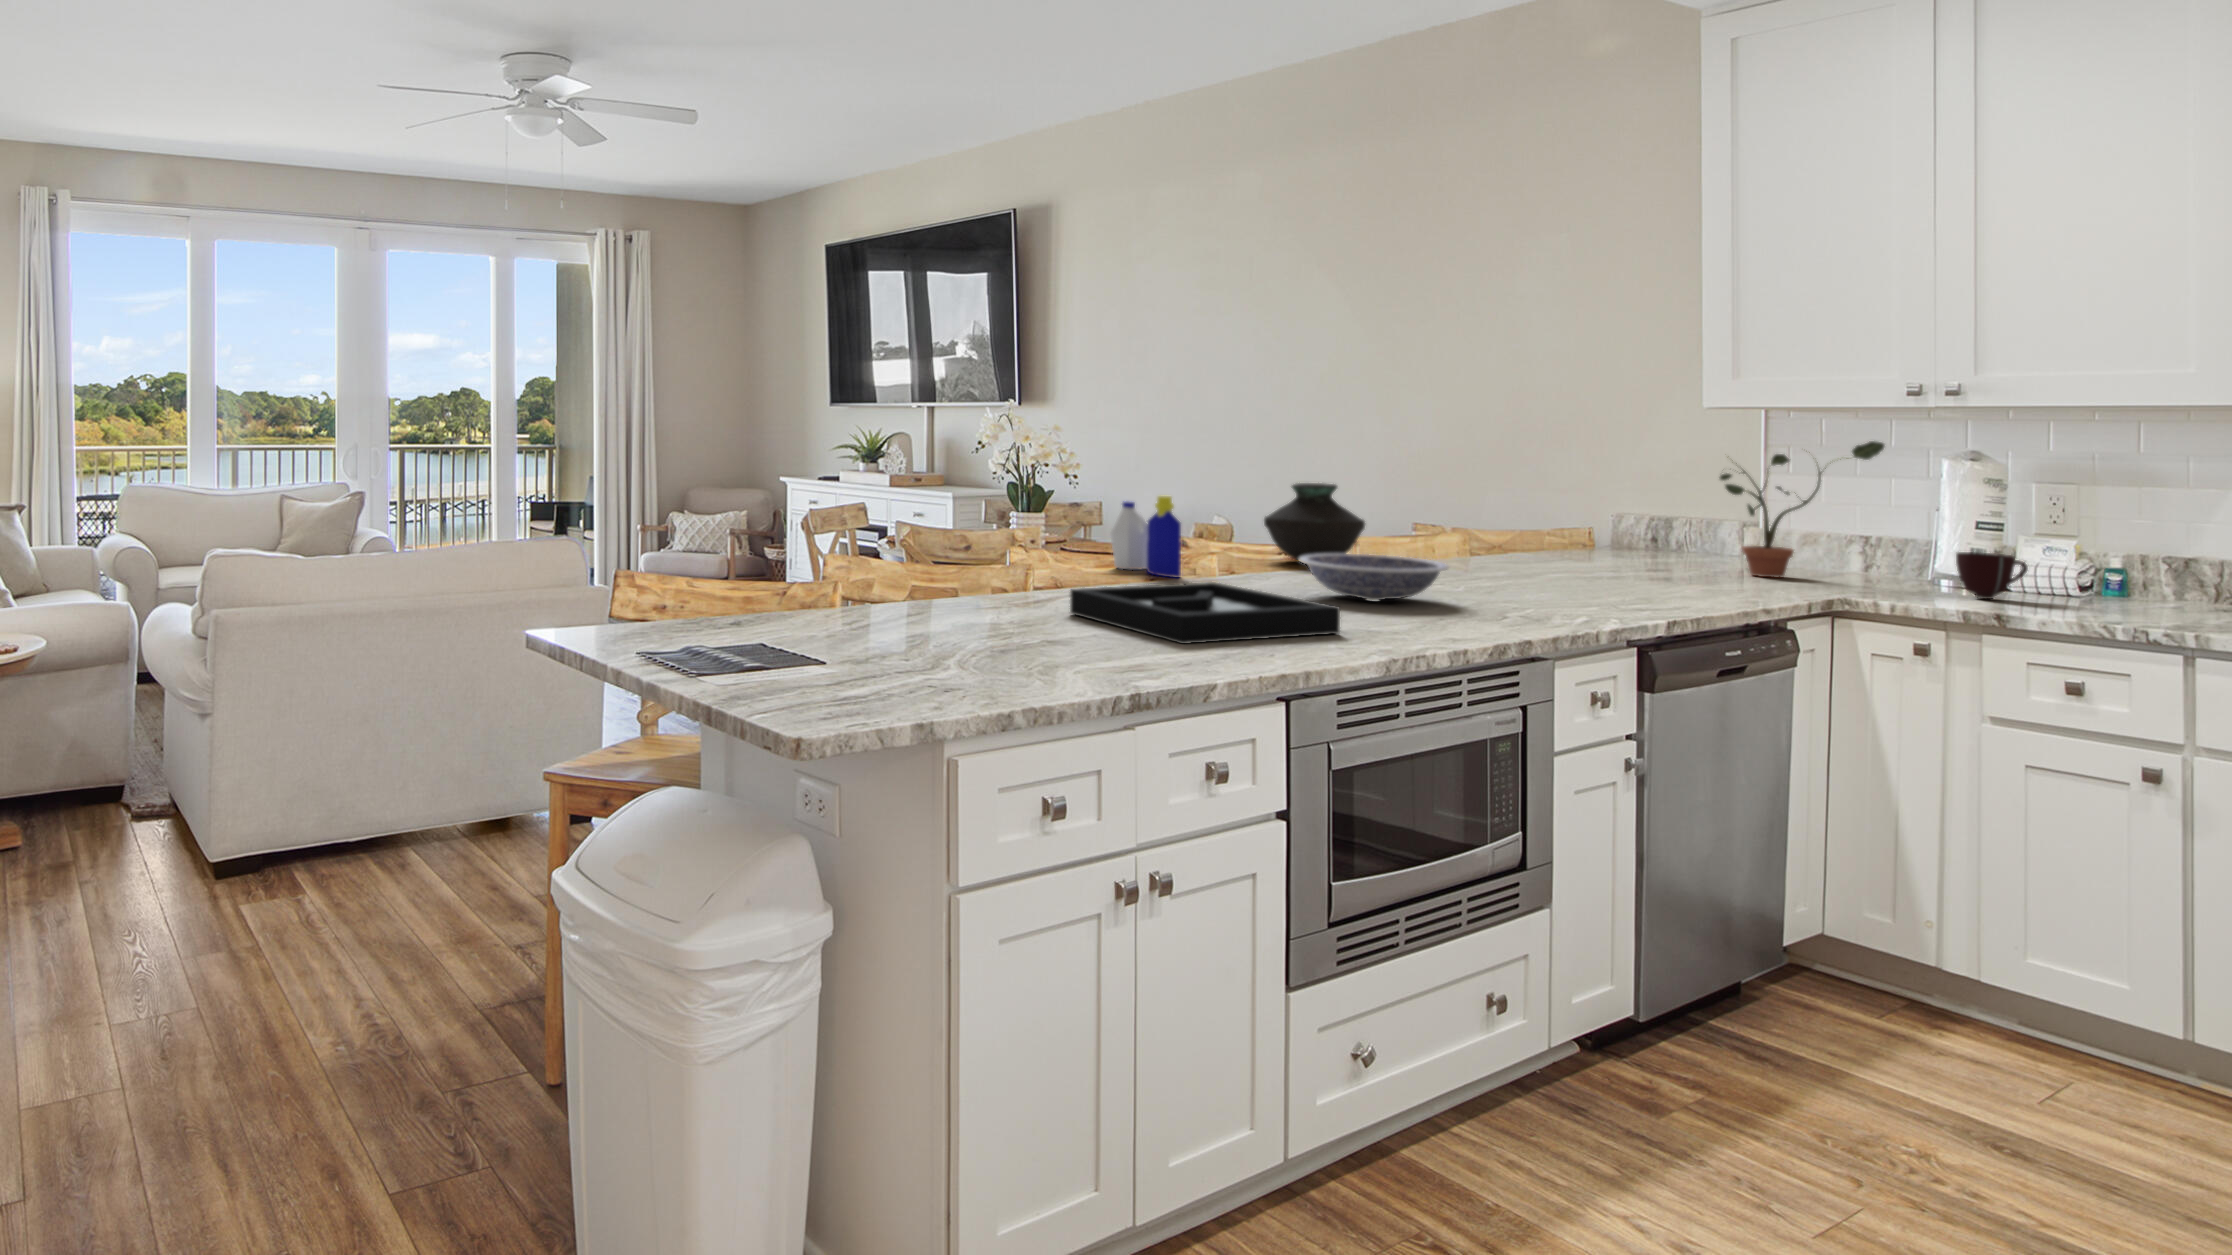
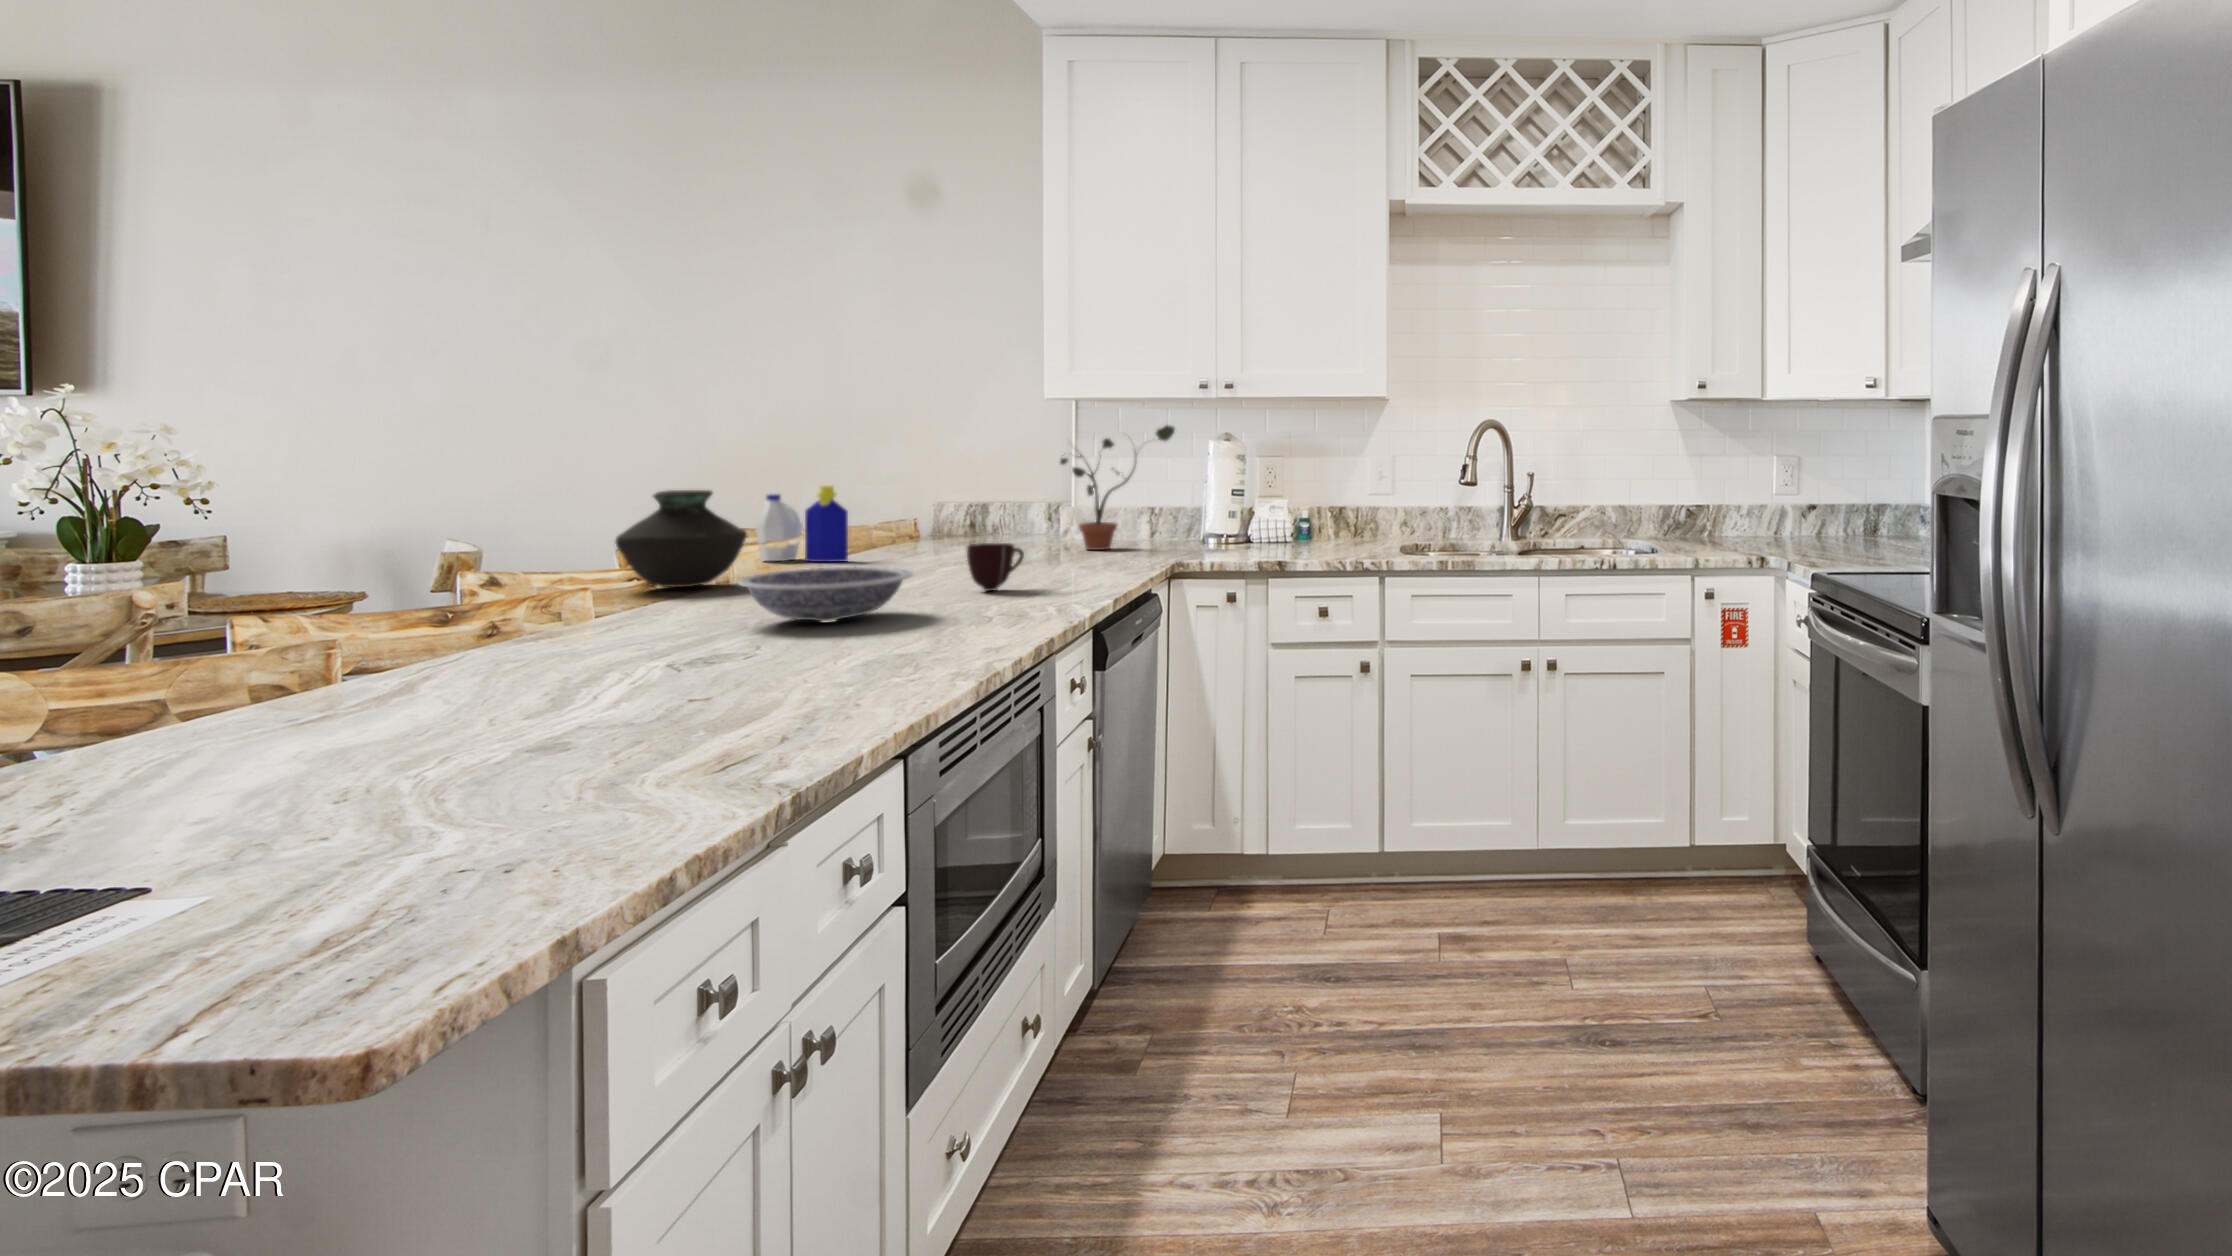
bottle: present [1110,496,1181,578] -> present [756,485,848,562]
mug: present [1956,552,2028,599] -> present [967,543,1024,591]
decorative tray: present [1070,582,1340,644] -> none [476,627,871,714]

